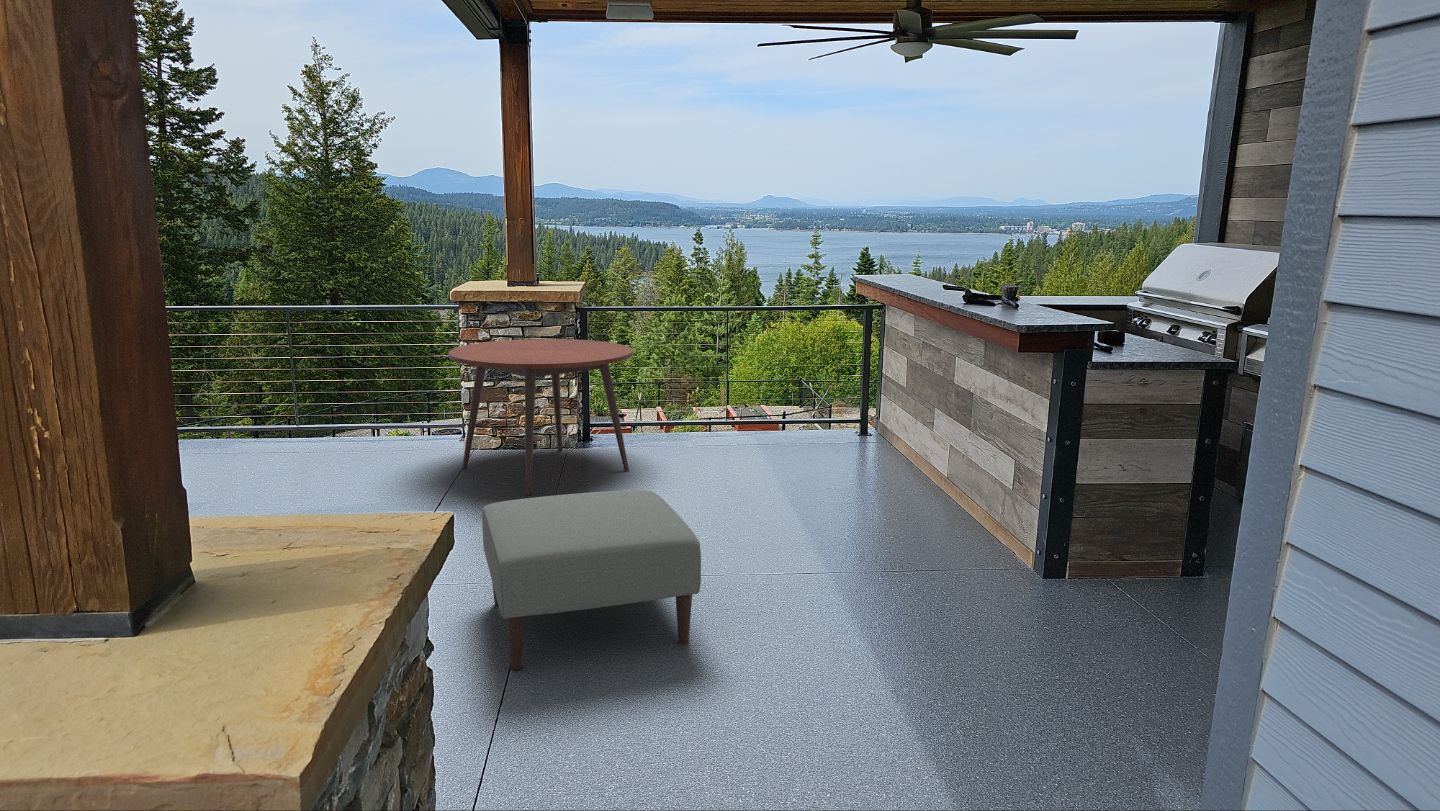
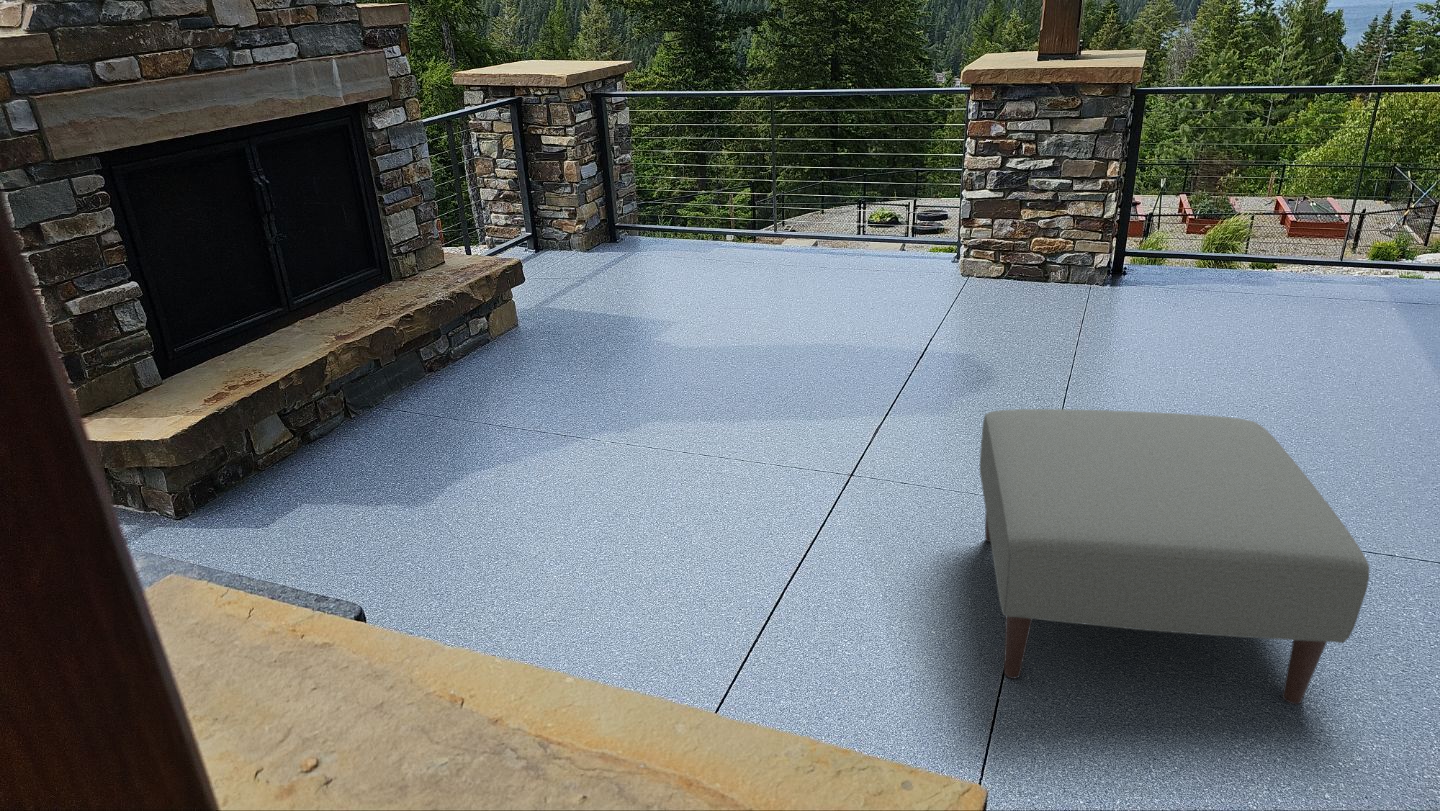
dining table: present [449,339,633,495] -> none [953,137,1221,356]

